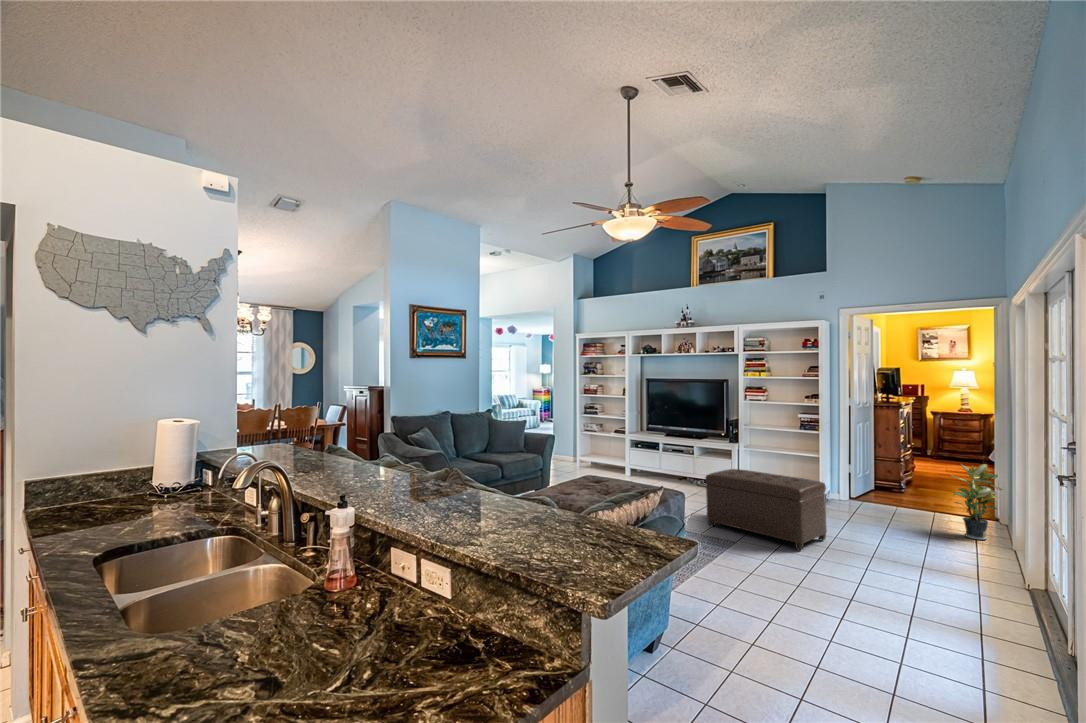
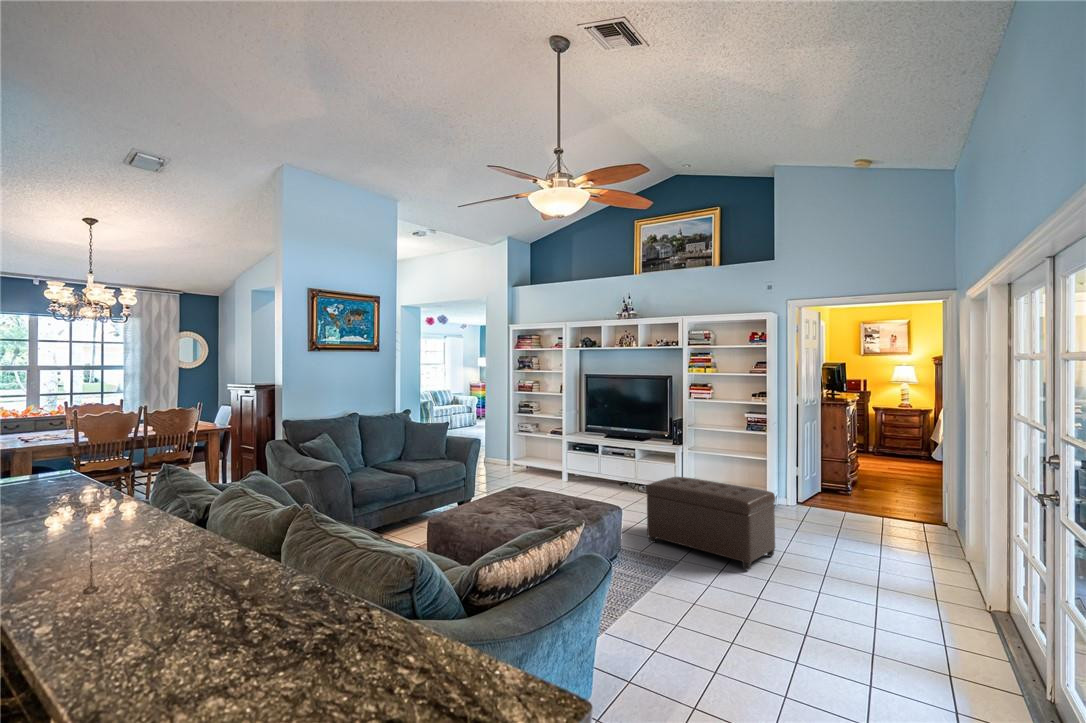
potted plant: present [952,464,1002,540] -> none [901,468,955,549]

